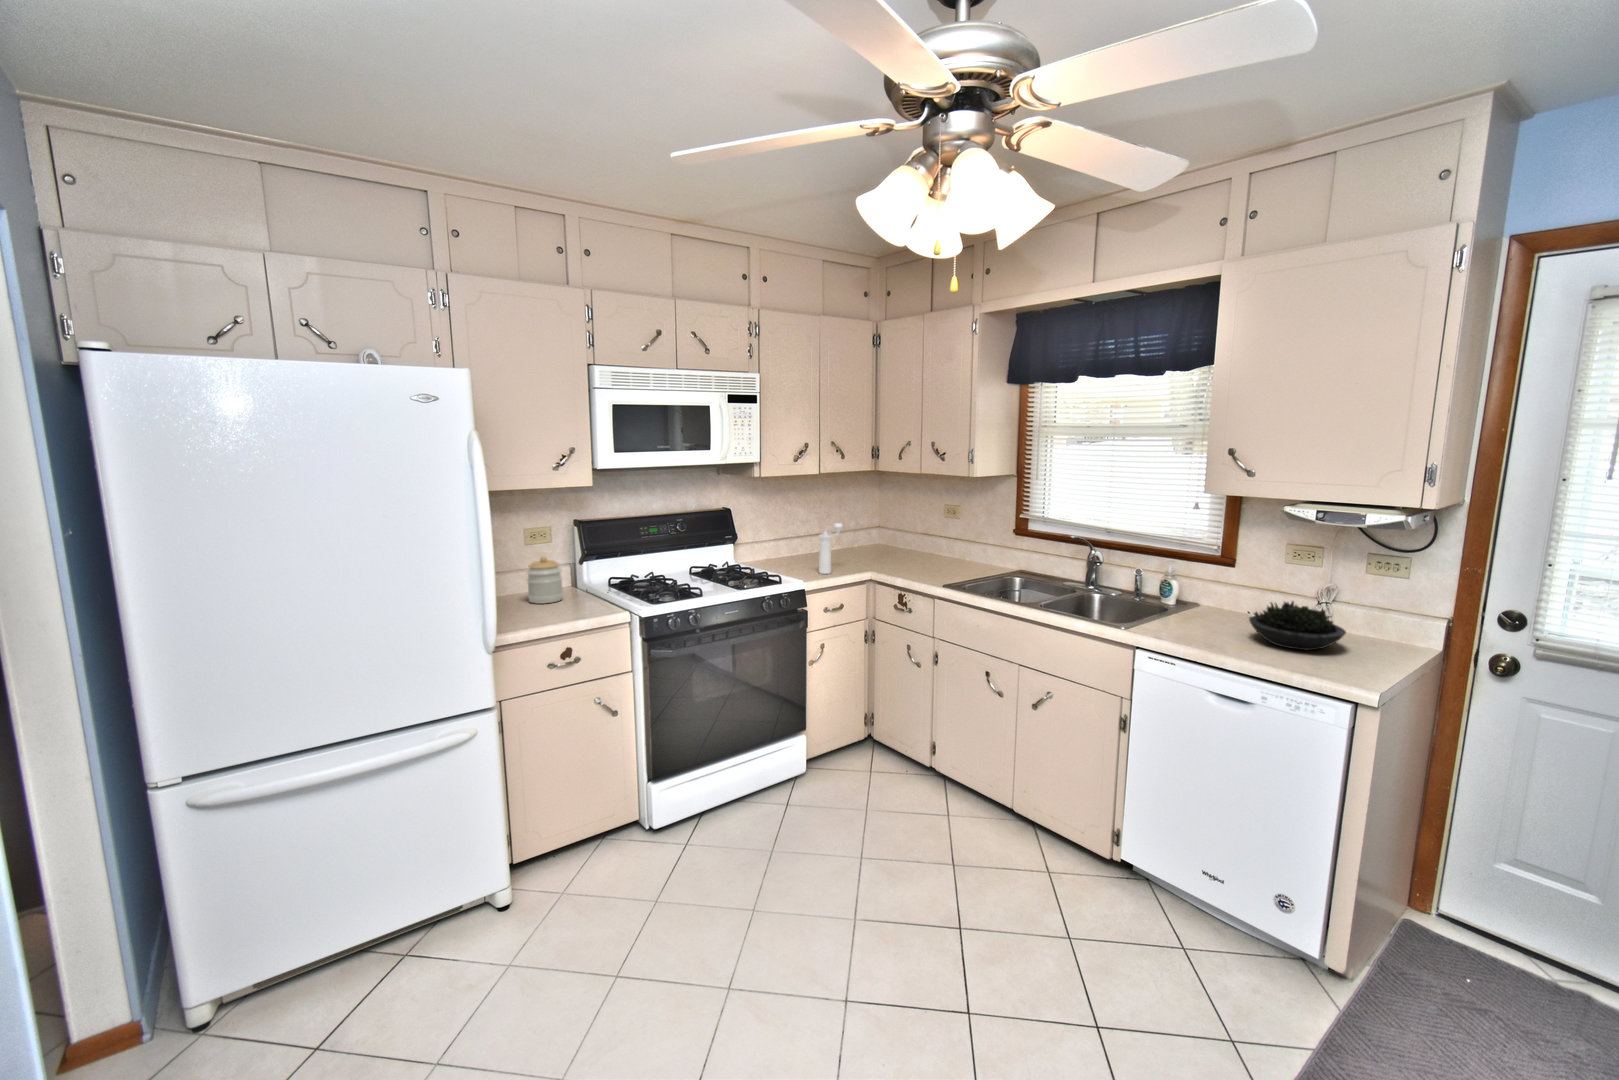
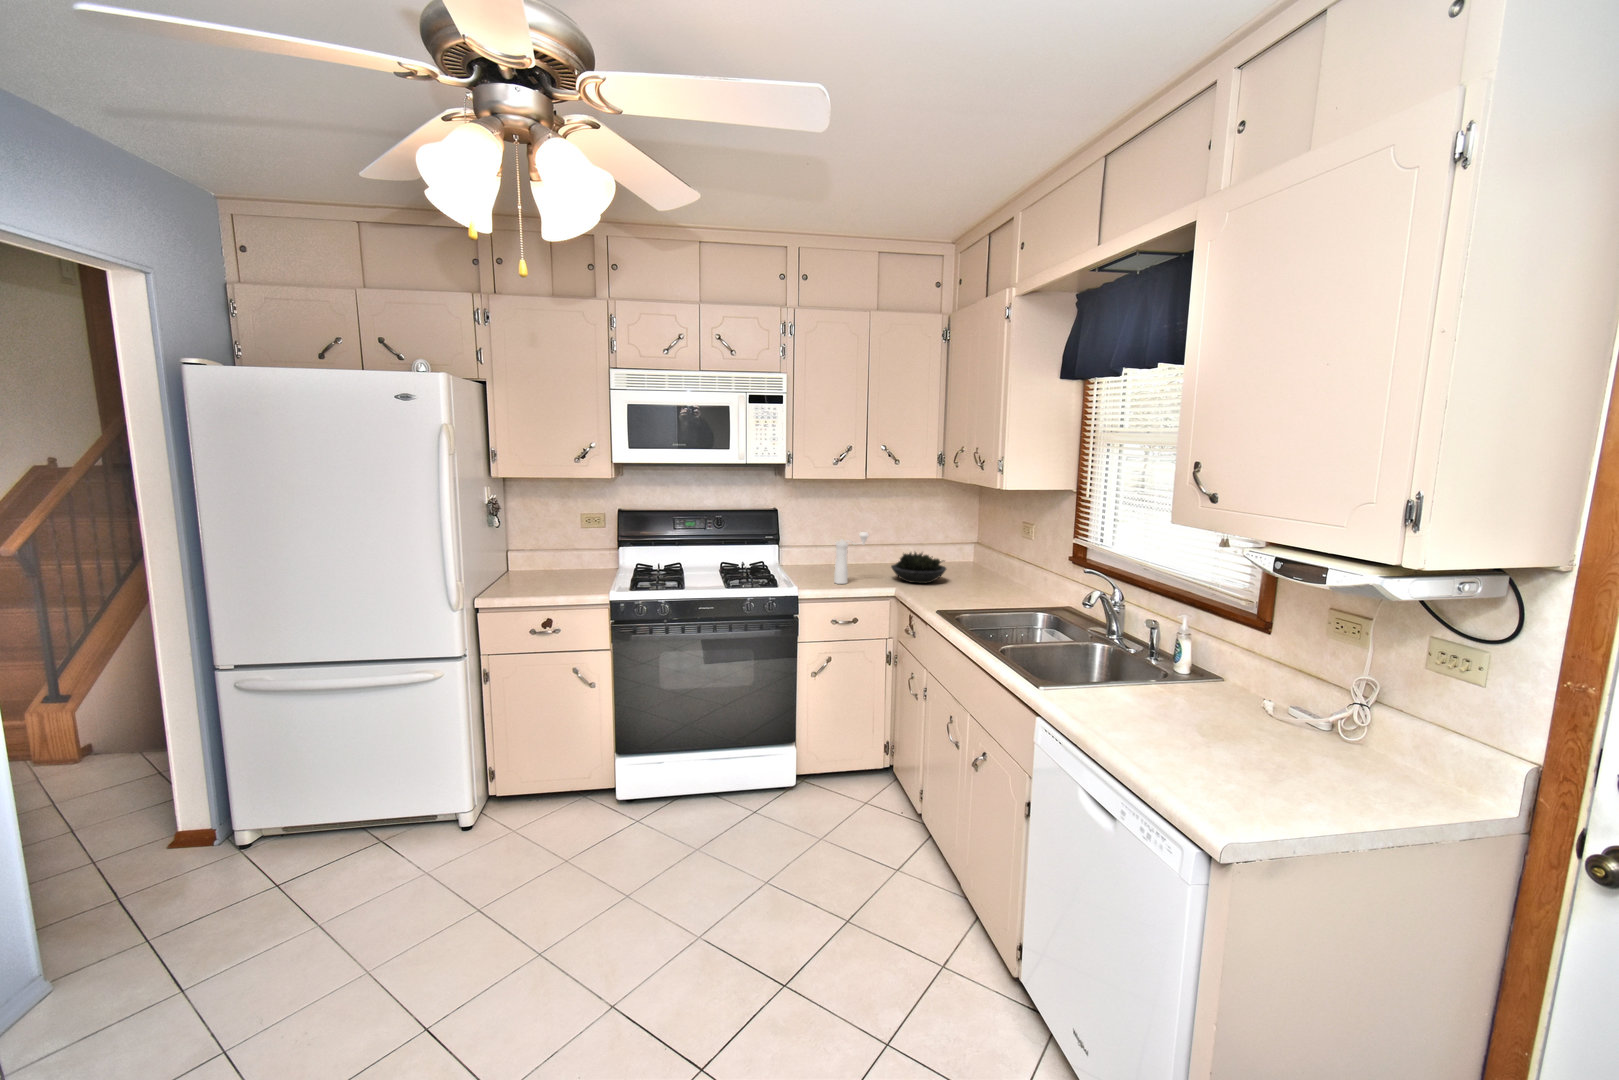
jar: present [527,556,563,604] -> none [549,537,580,578]
succulent plant: present [1249,601,1346,650] -> present [891,552,946,583]

